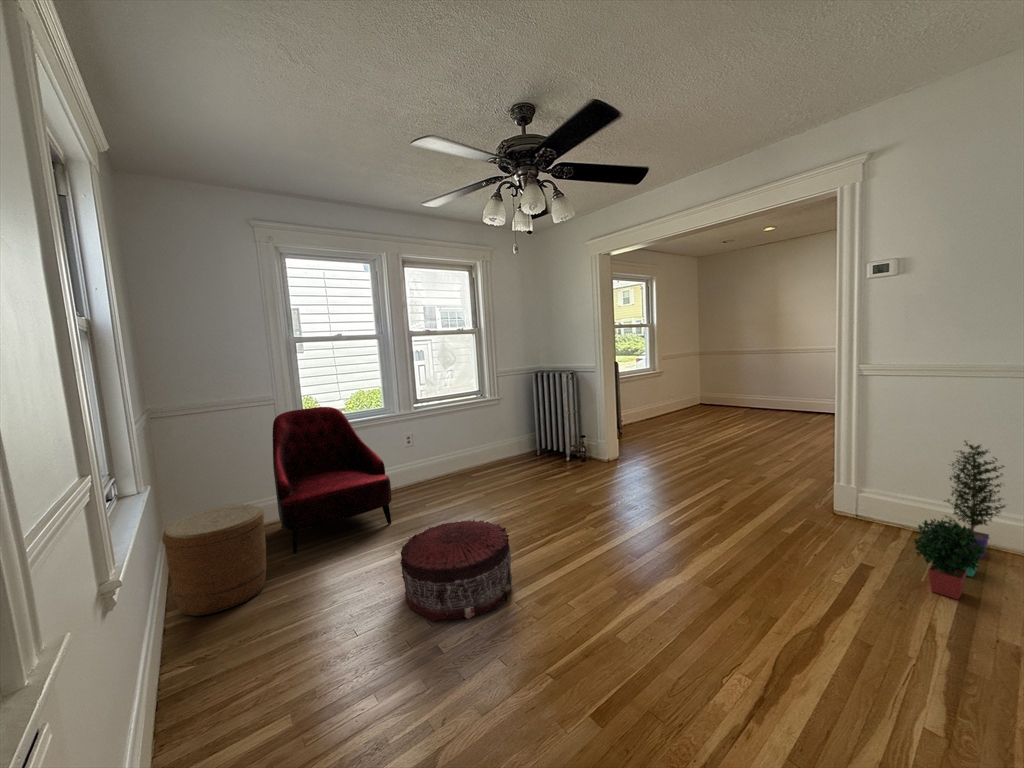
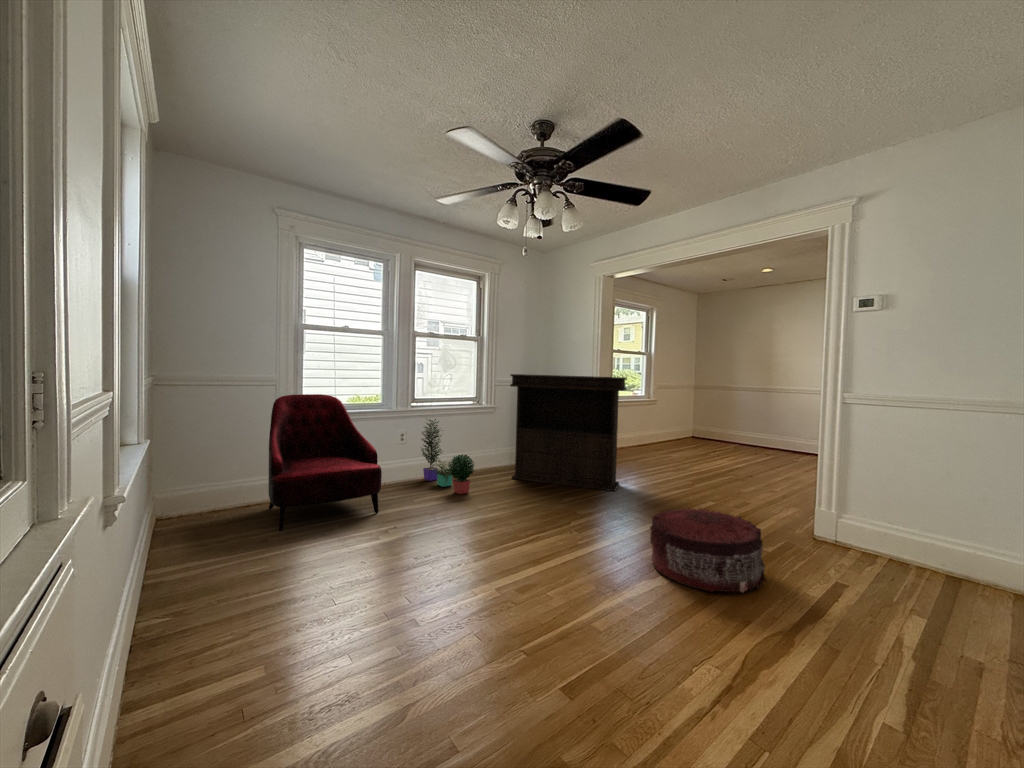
console table: none [512,359,632,476] -> present [510,374,627,491]
potted plant: present [914,440,1005,599] -> present [421,419,474,494]
woven basket: present [162,504,266,616] -> none [154,474,256,576]
pouf: present [400,519,512,621] -> present [650,508,766,592]

